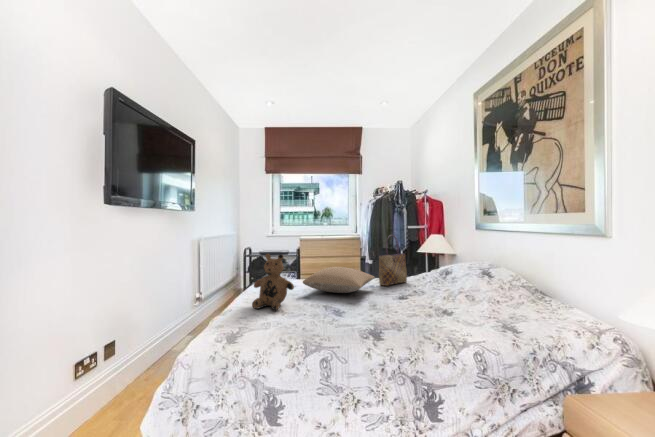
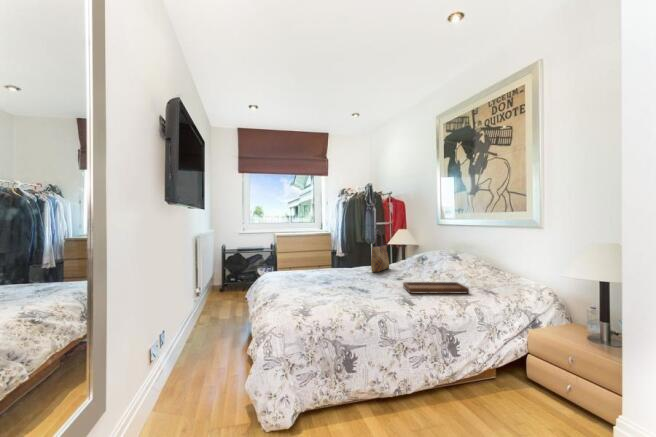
teddy bear: present [252,254,294,310] -> none [291,249,326,296]
pillow: present [303,267,375,293] -> none [322,258,373,279]
tray: none [392,290,478,328] -> present [403,270,469,294]

